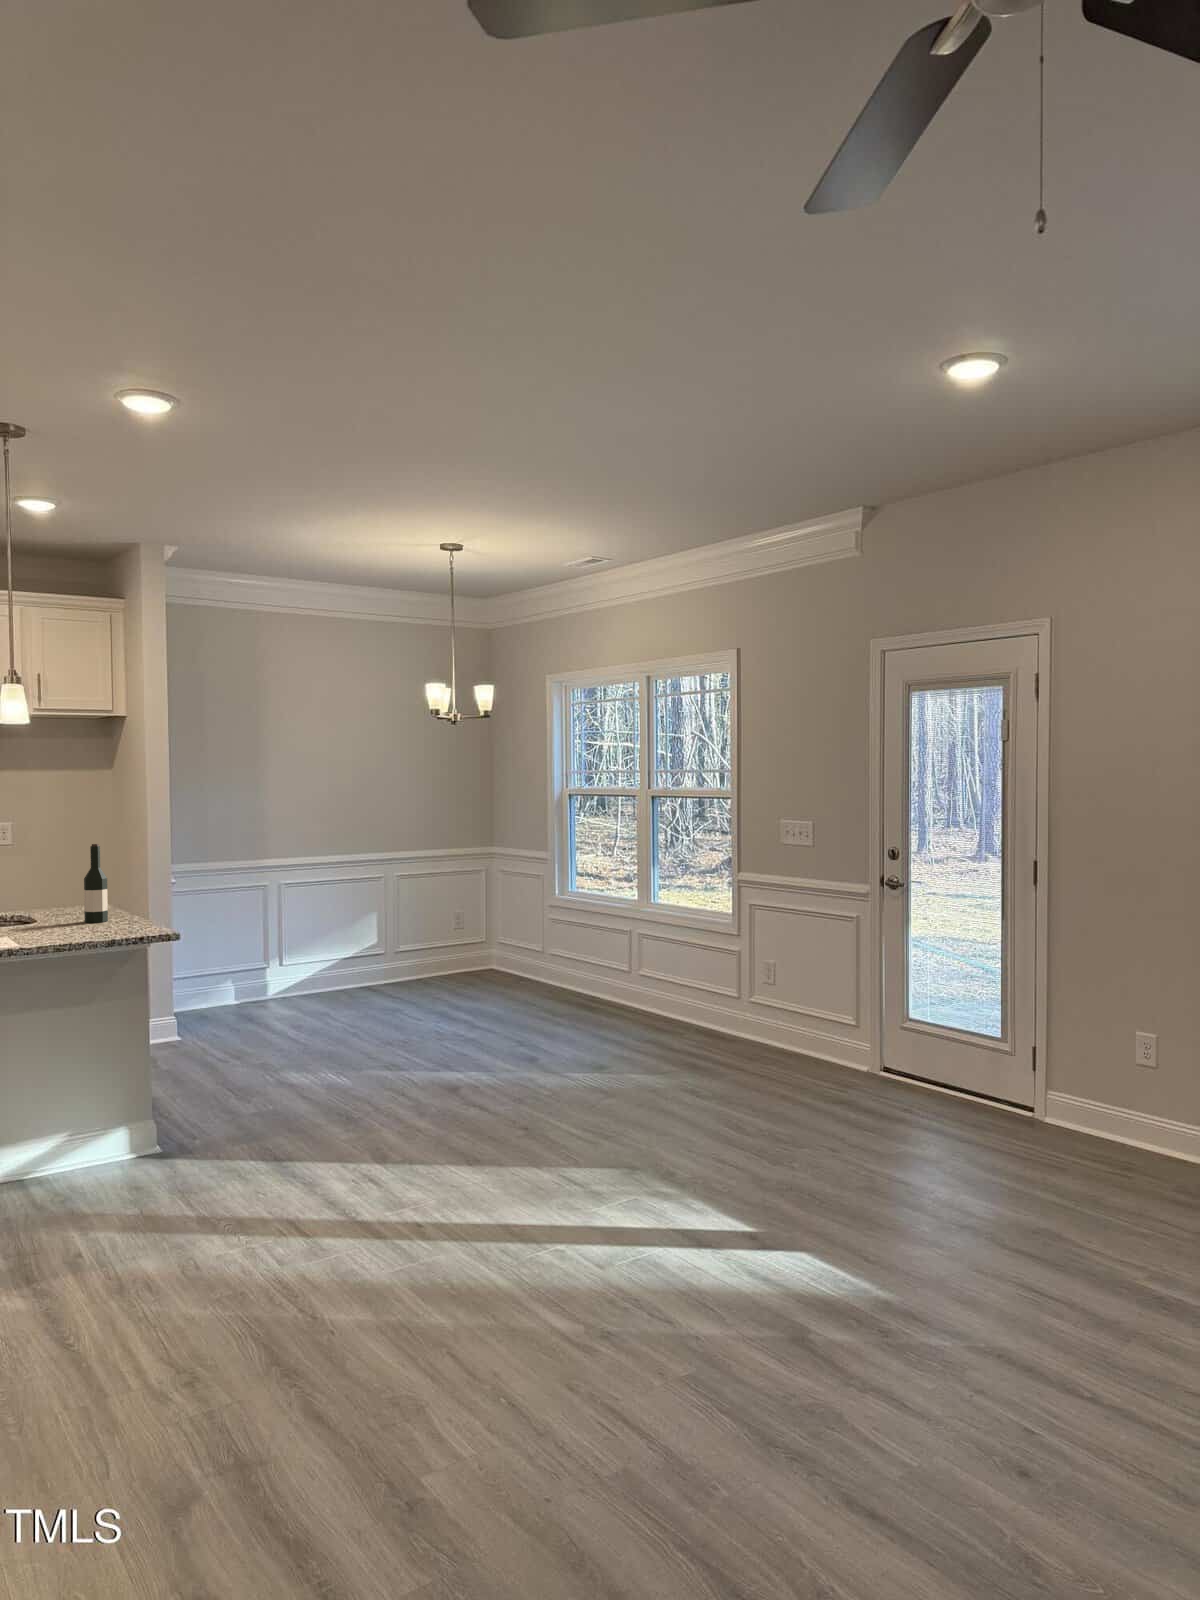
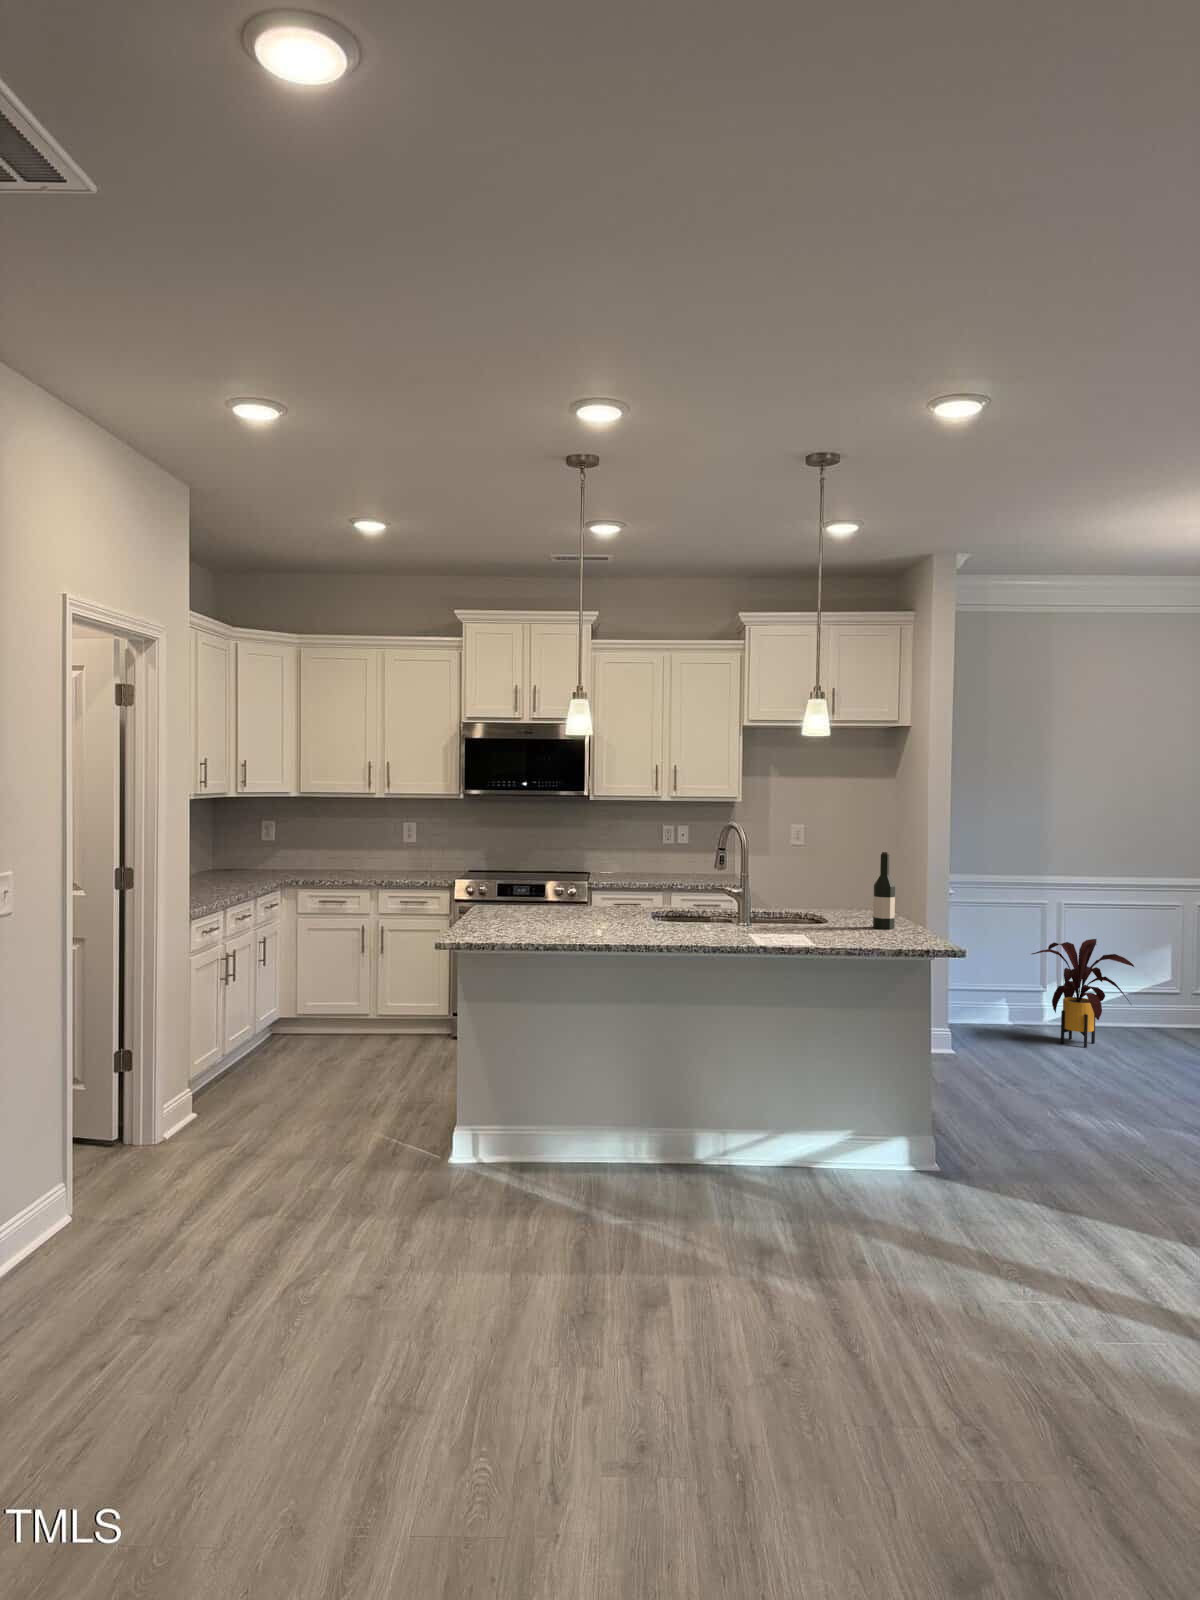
house plant: none [253,913,343,1014] -> present [1032,939,1134,1047]

